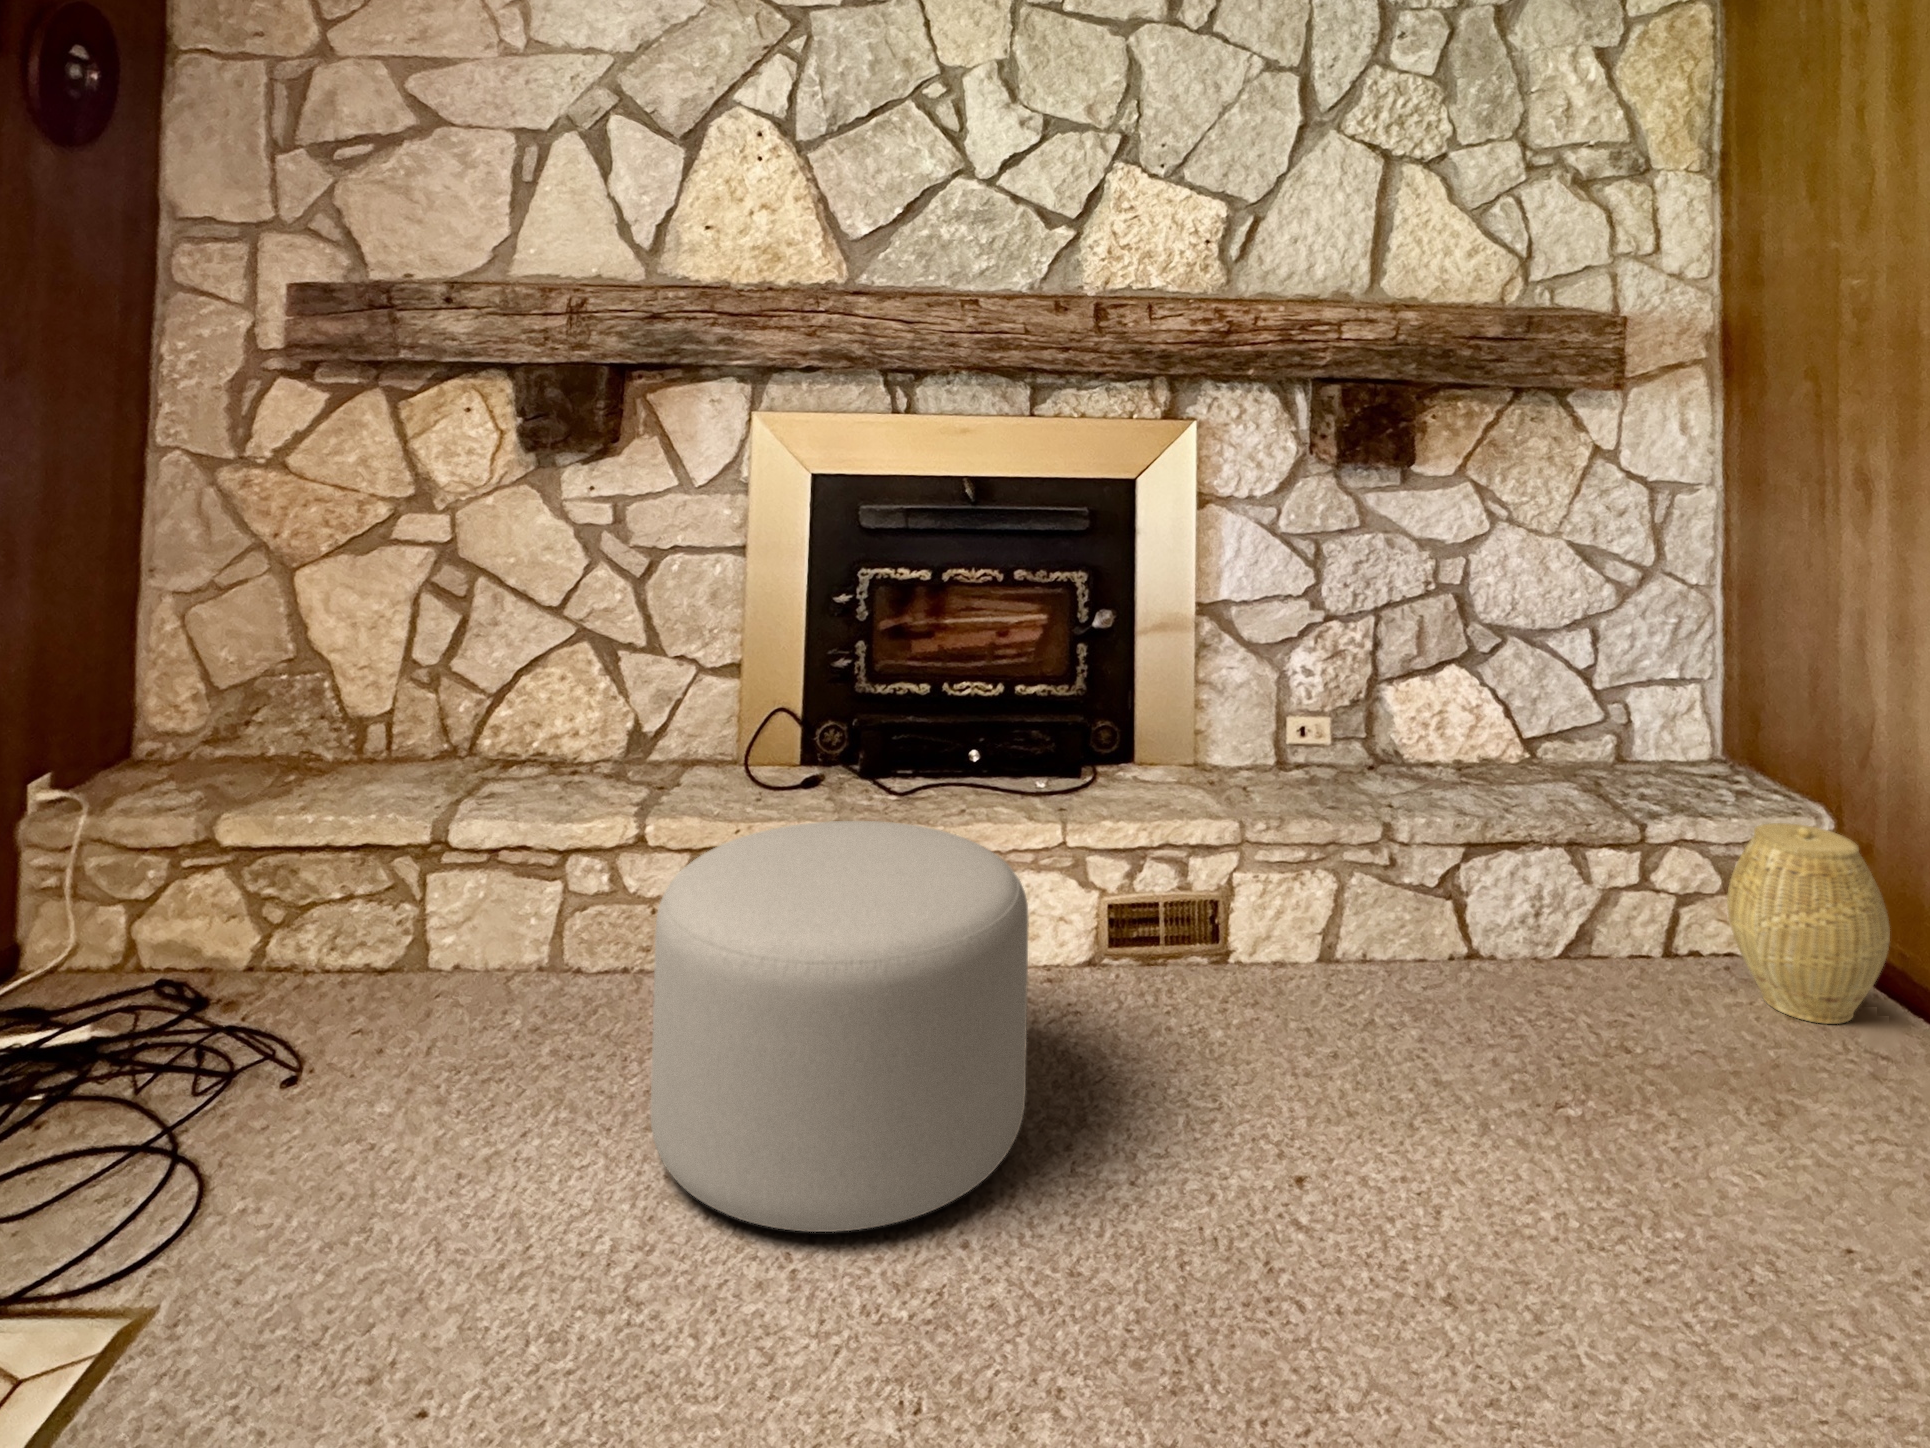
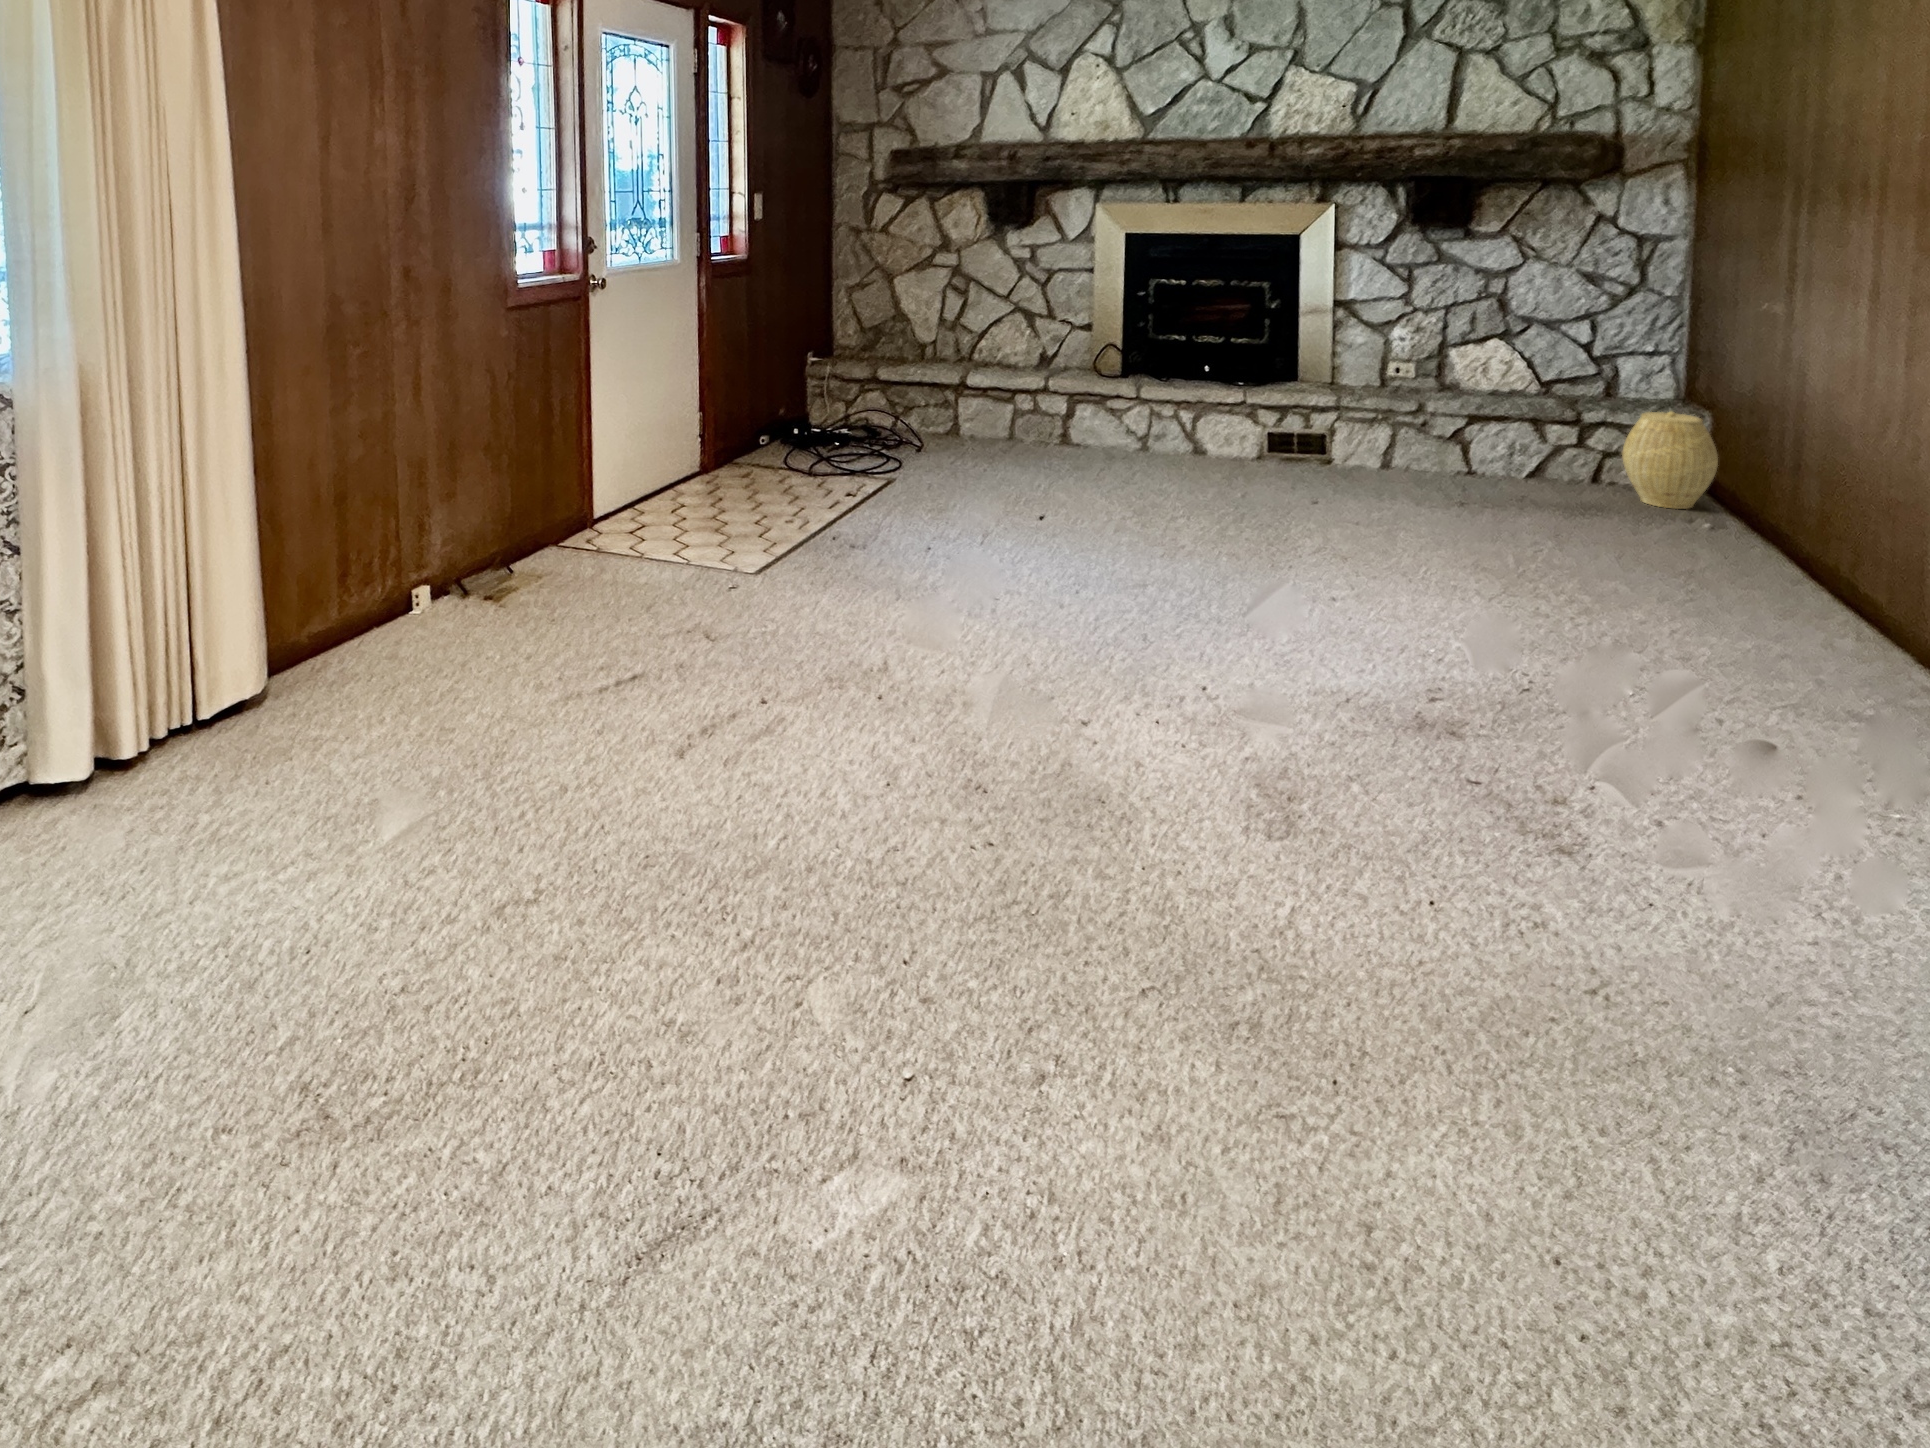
ottoman: present [651,821,1029,1232] -> none [1053,372,1209,497]

